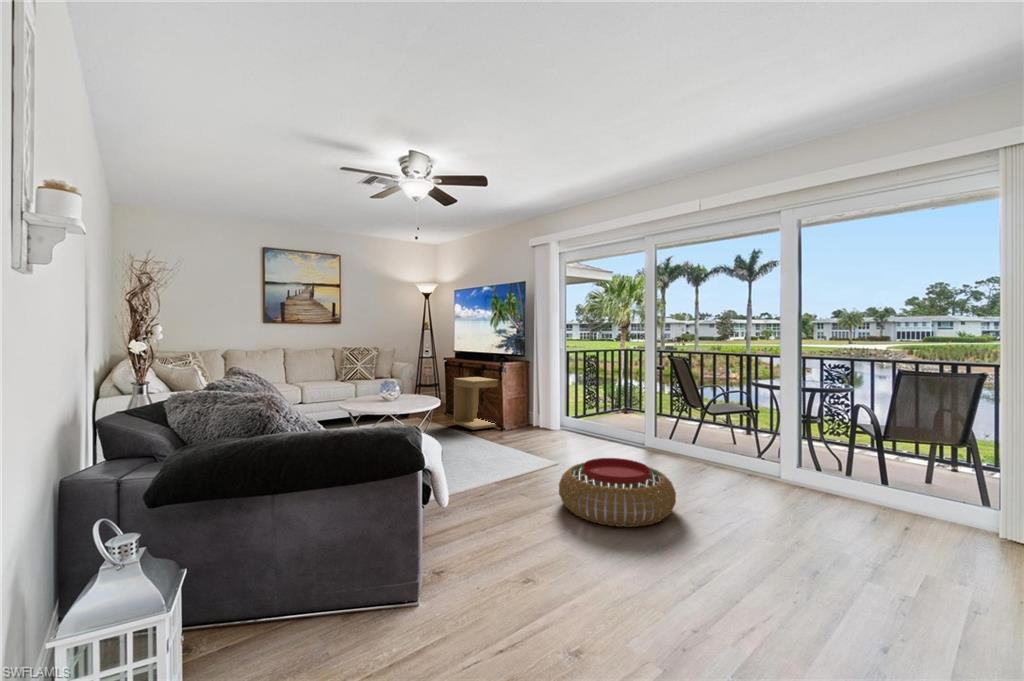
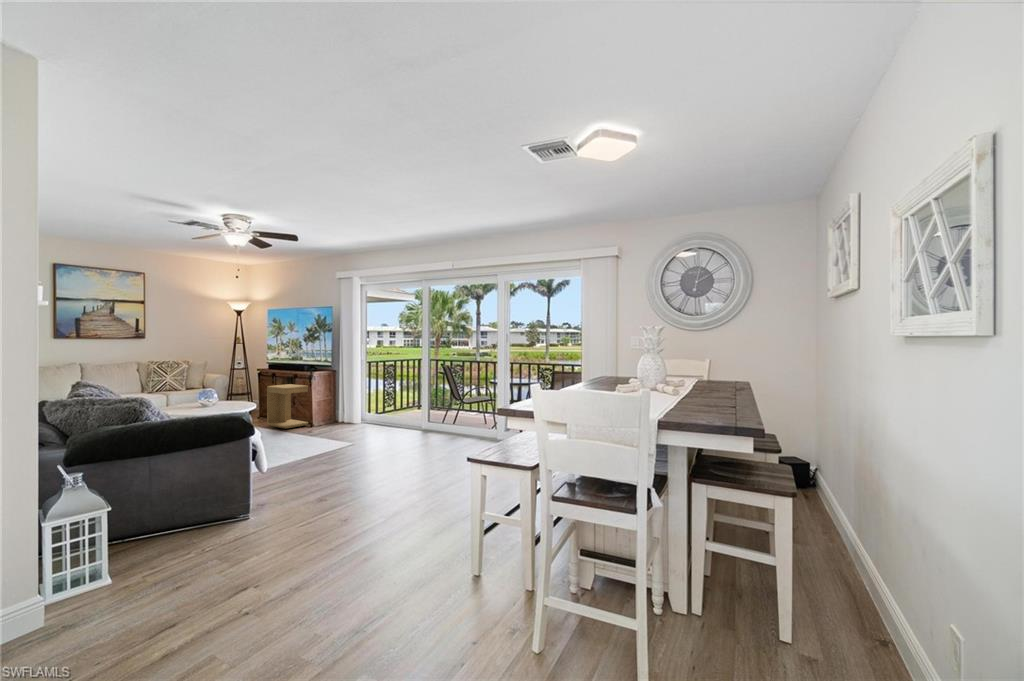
pouf: present [559,458,676,527] -> none [346,435,423,474]

